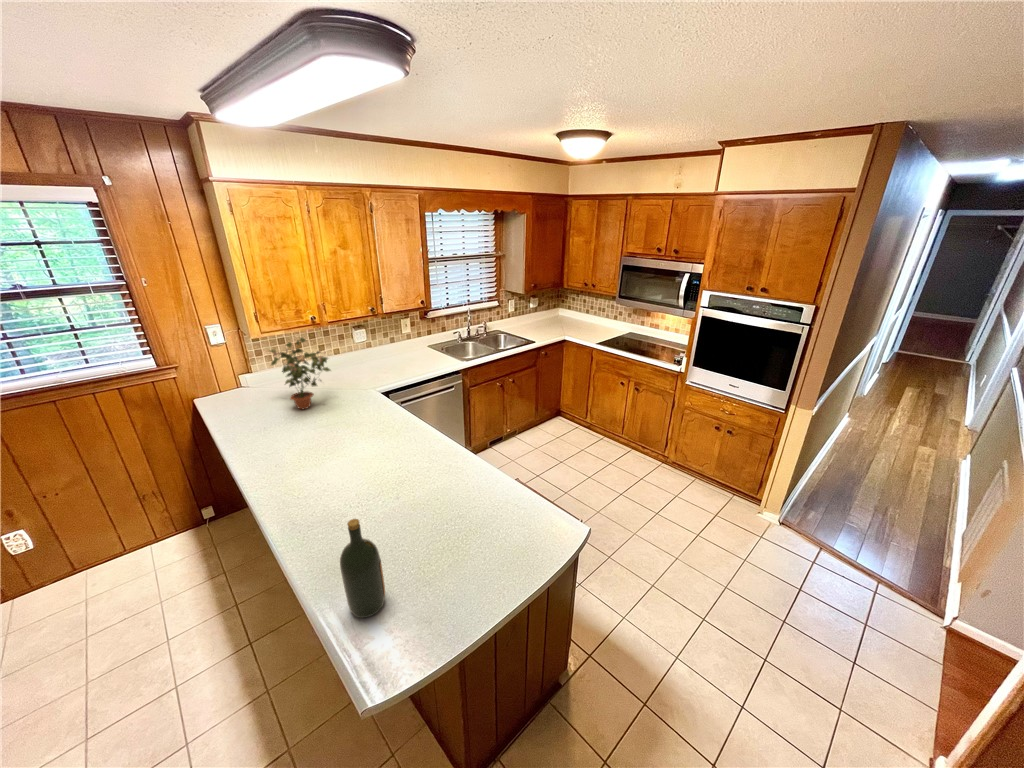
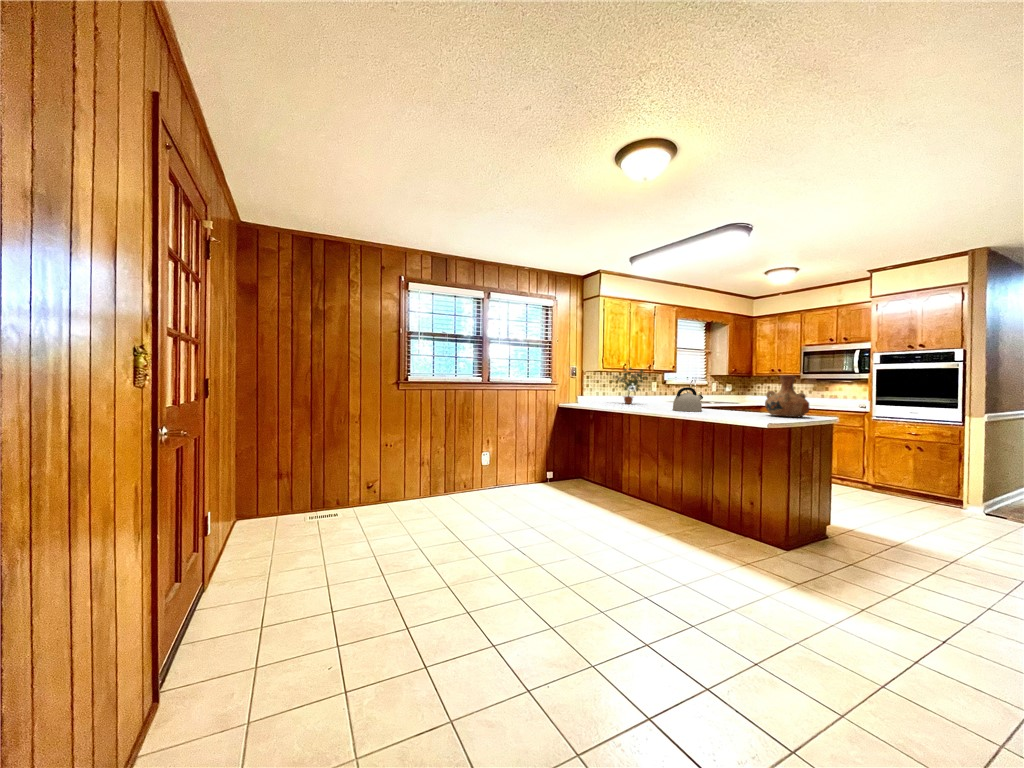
kettle: none [295,453,362,516] -> present [673,387,703,411]
vase: none [443,466,528,573] -> present [765,375,809,417]
wine bottle: present [340,519,385,618] -> none [737,374,753,417]

